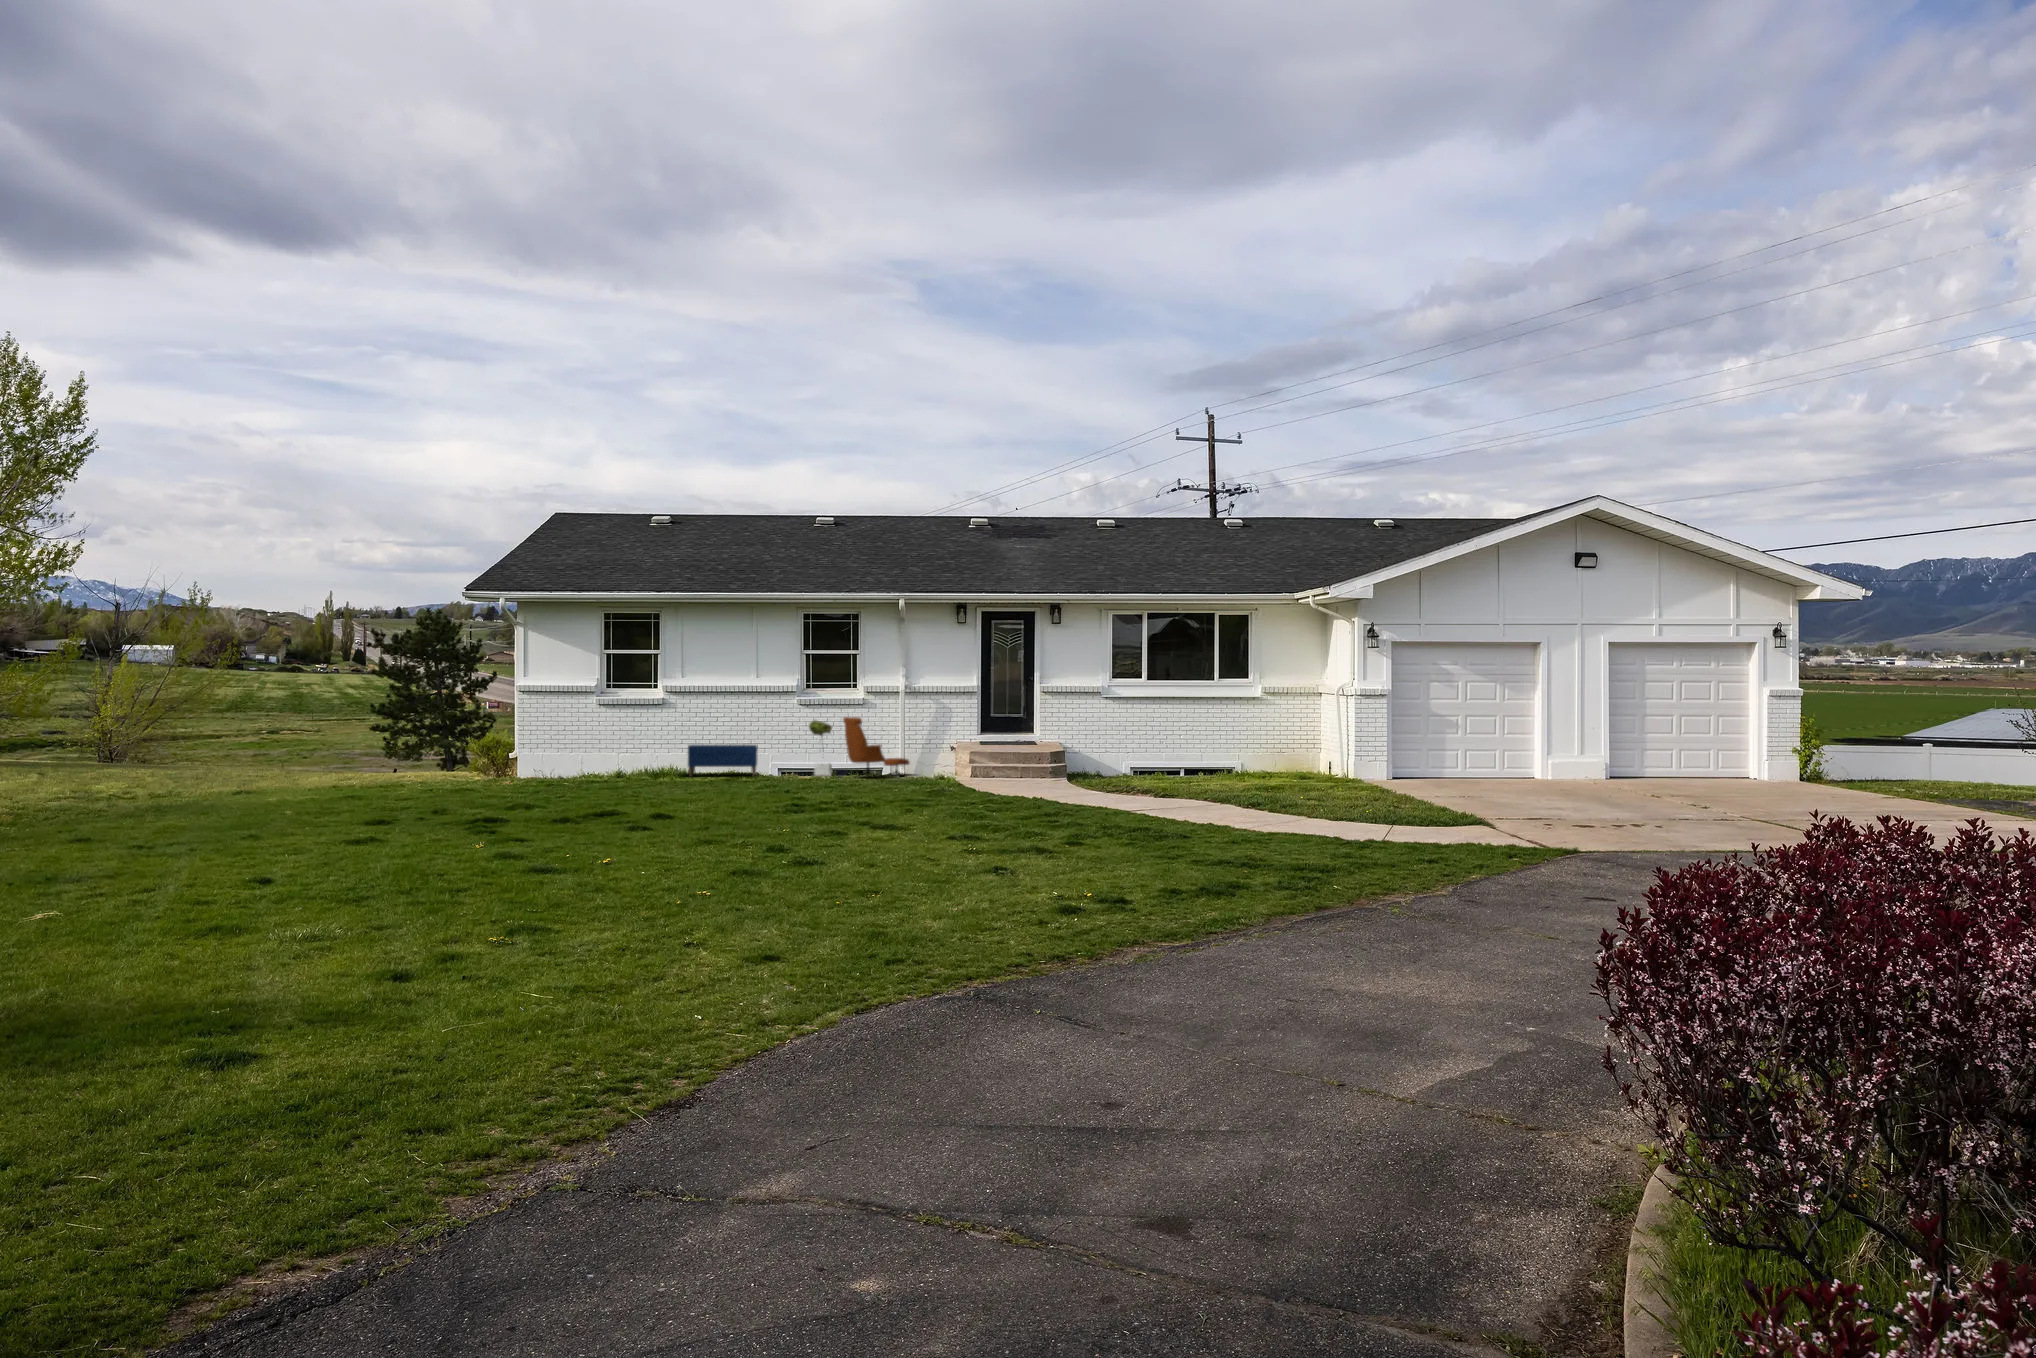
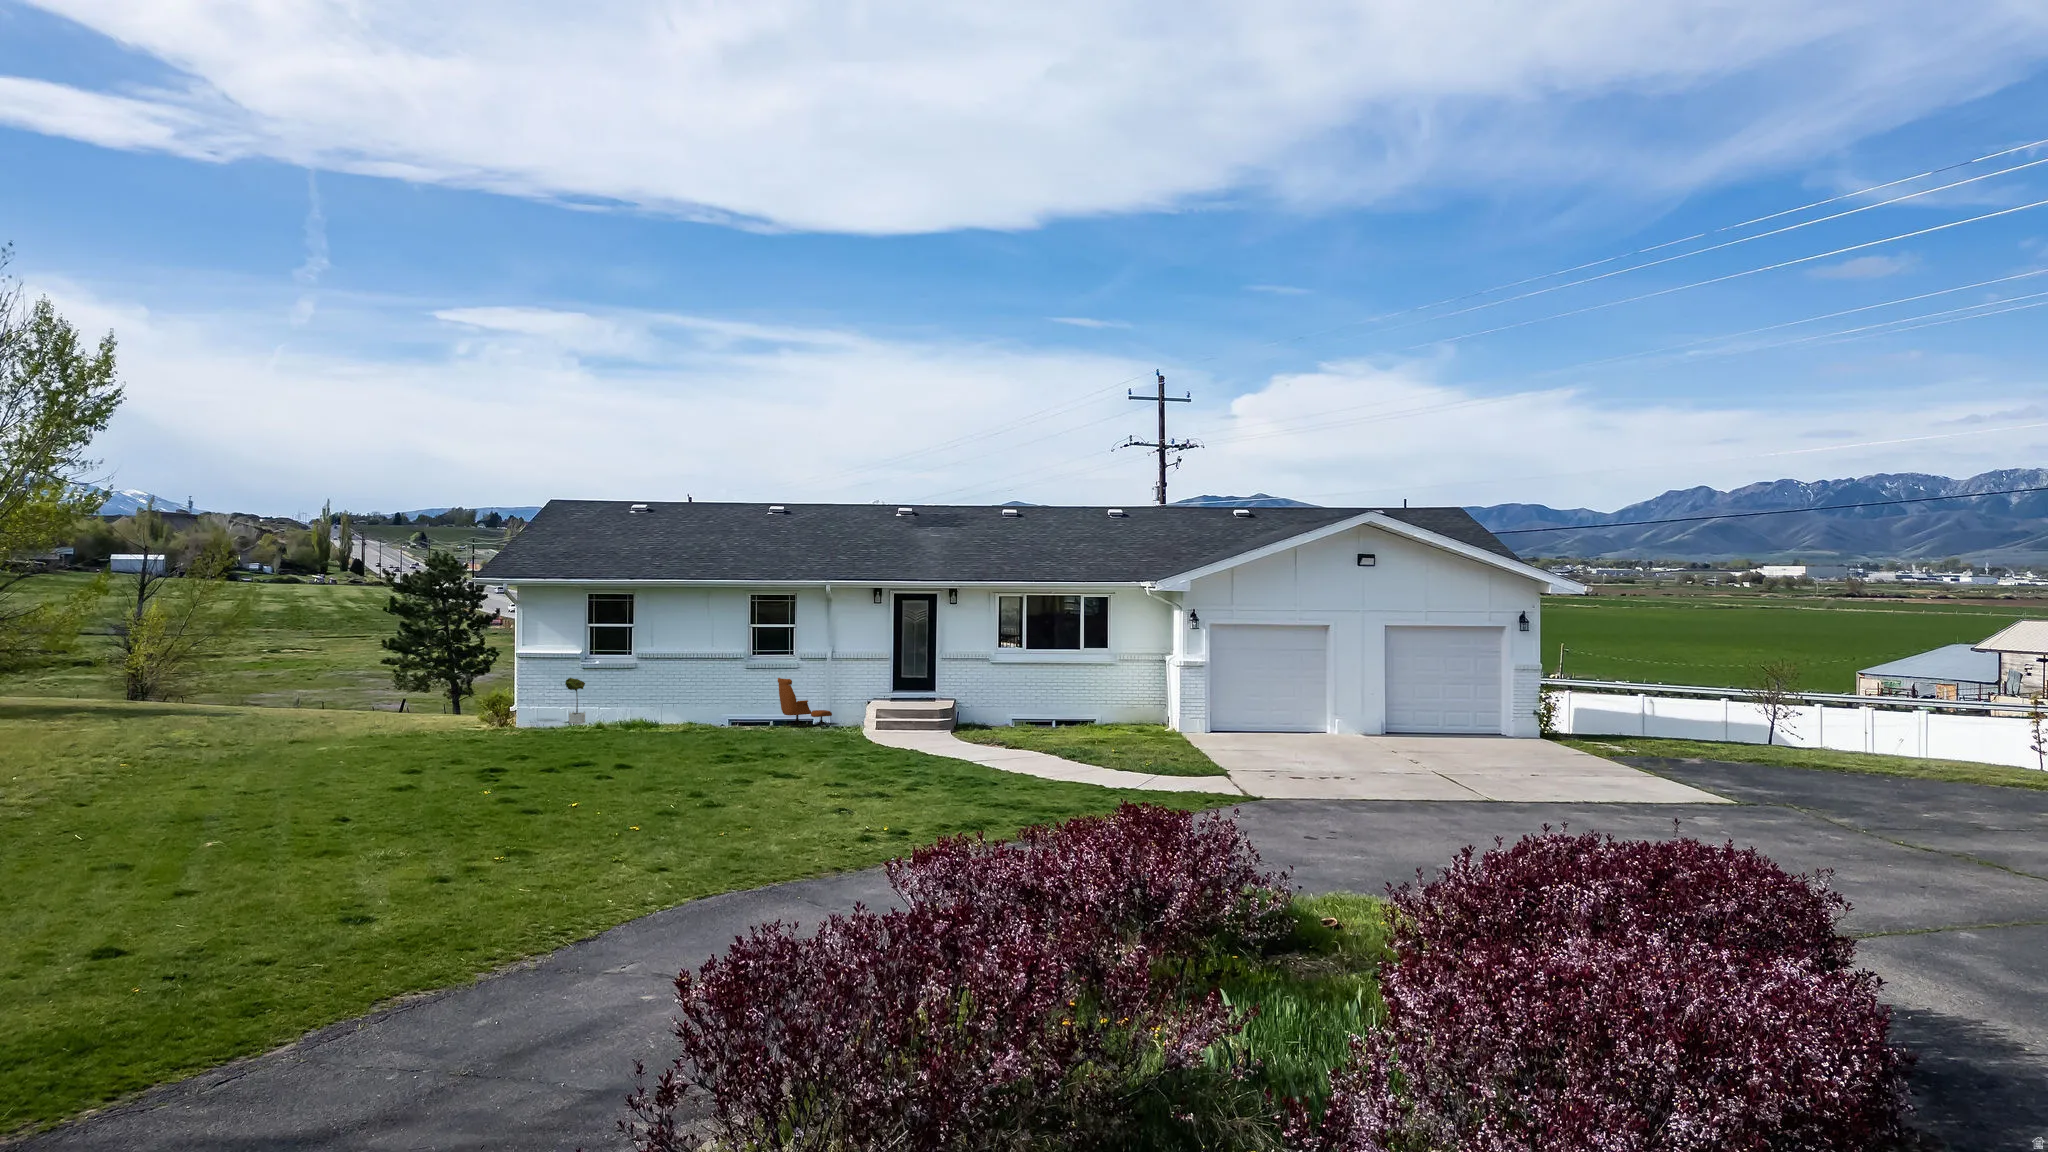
potted tree: present [809,720,832,776] -> present [565,678,585,723]
bench: present [688,745,758,777] -> none [652,698,710,725]

